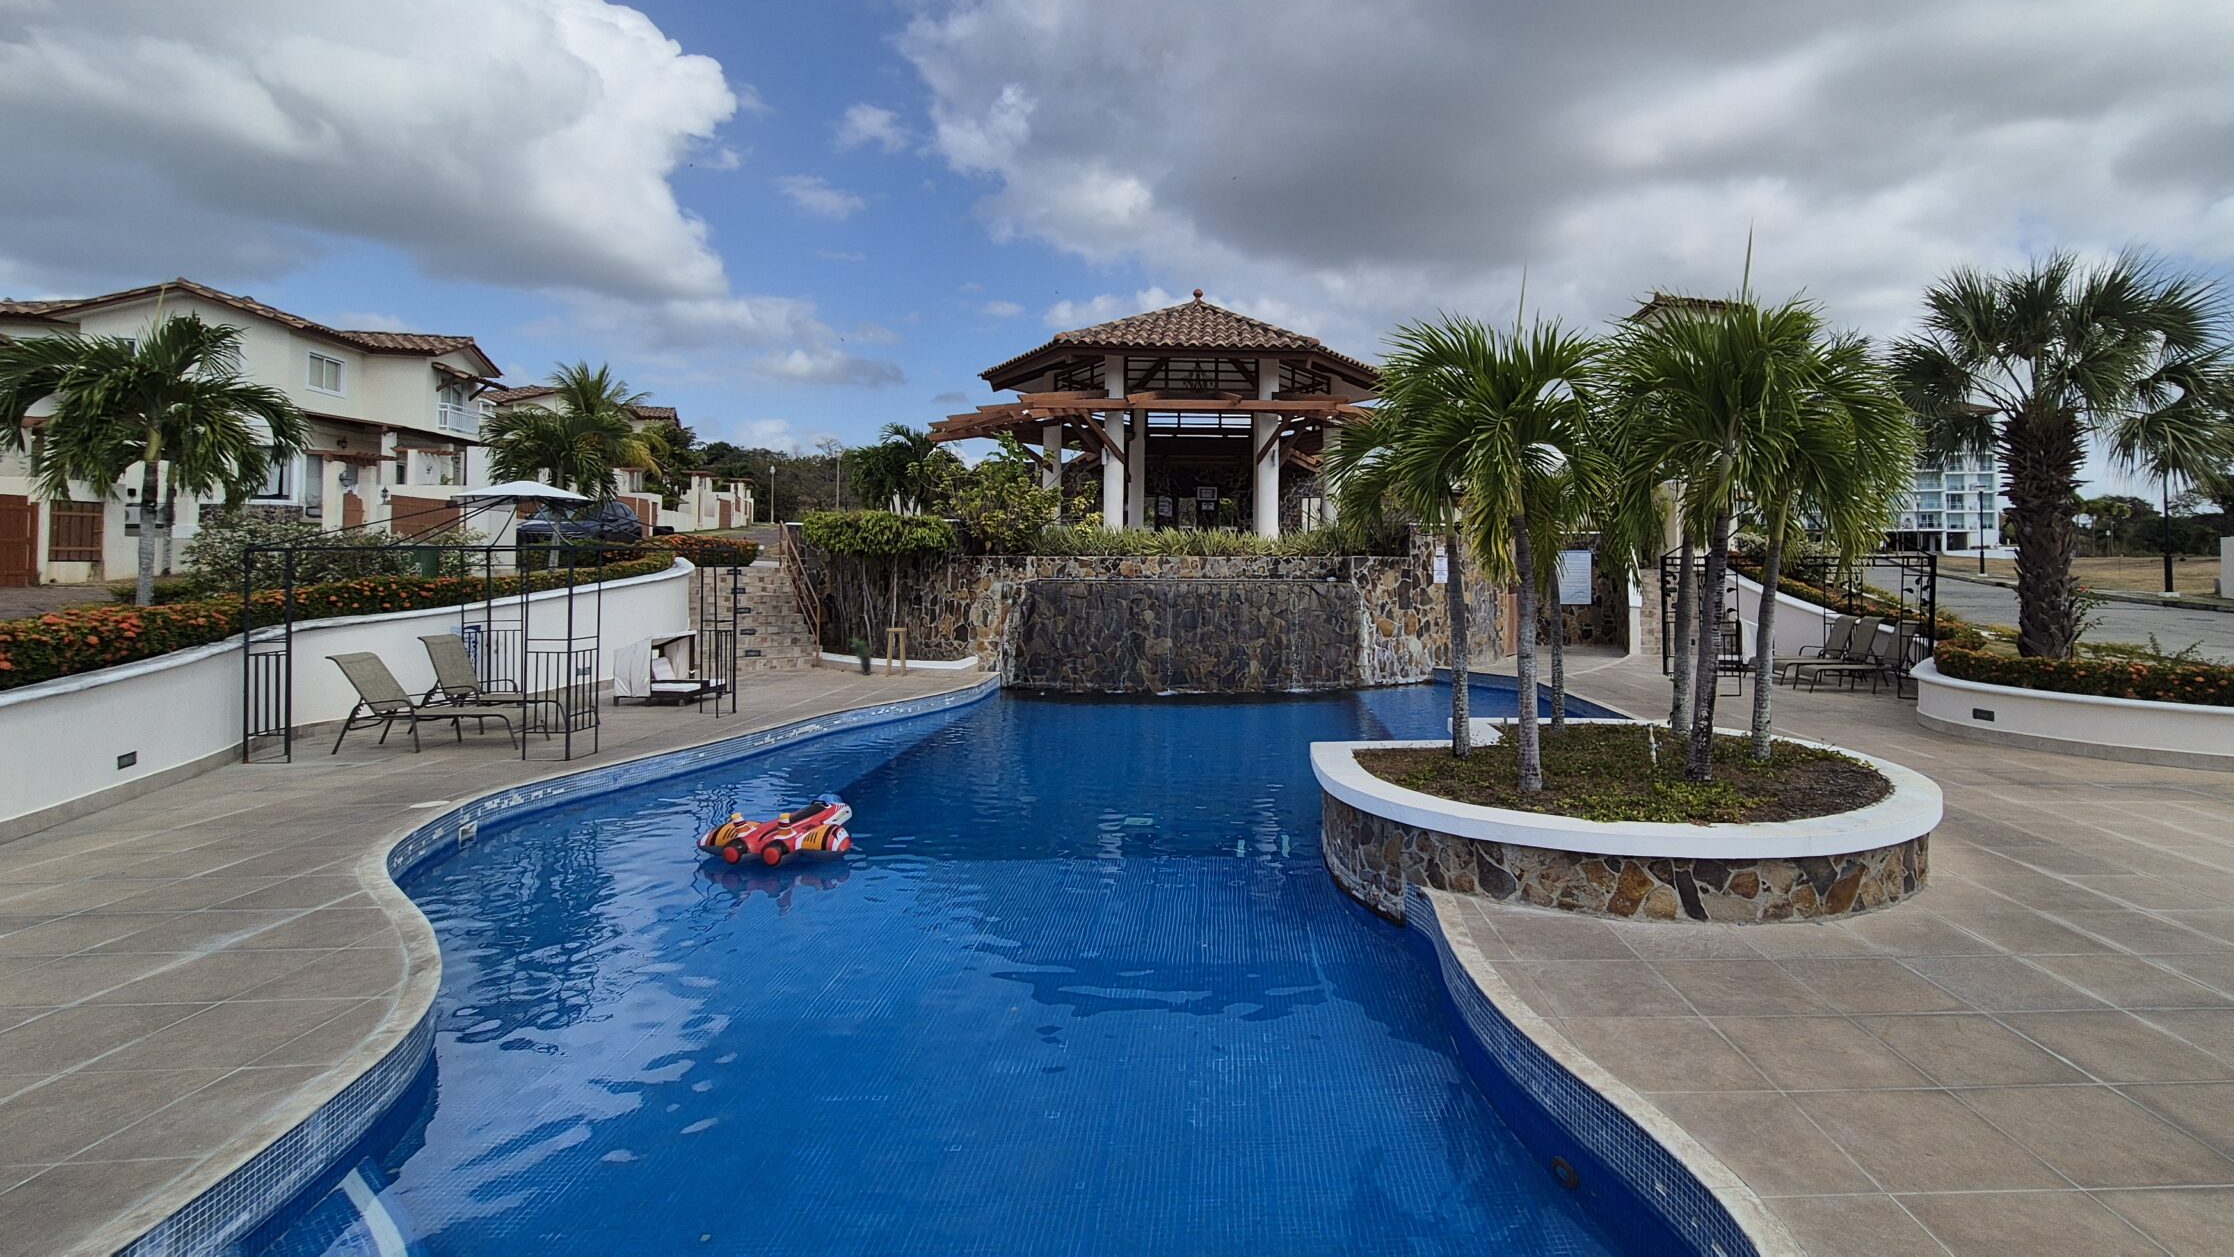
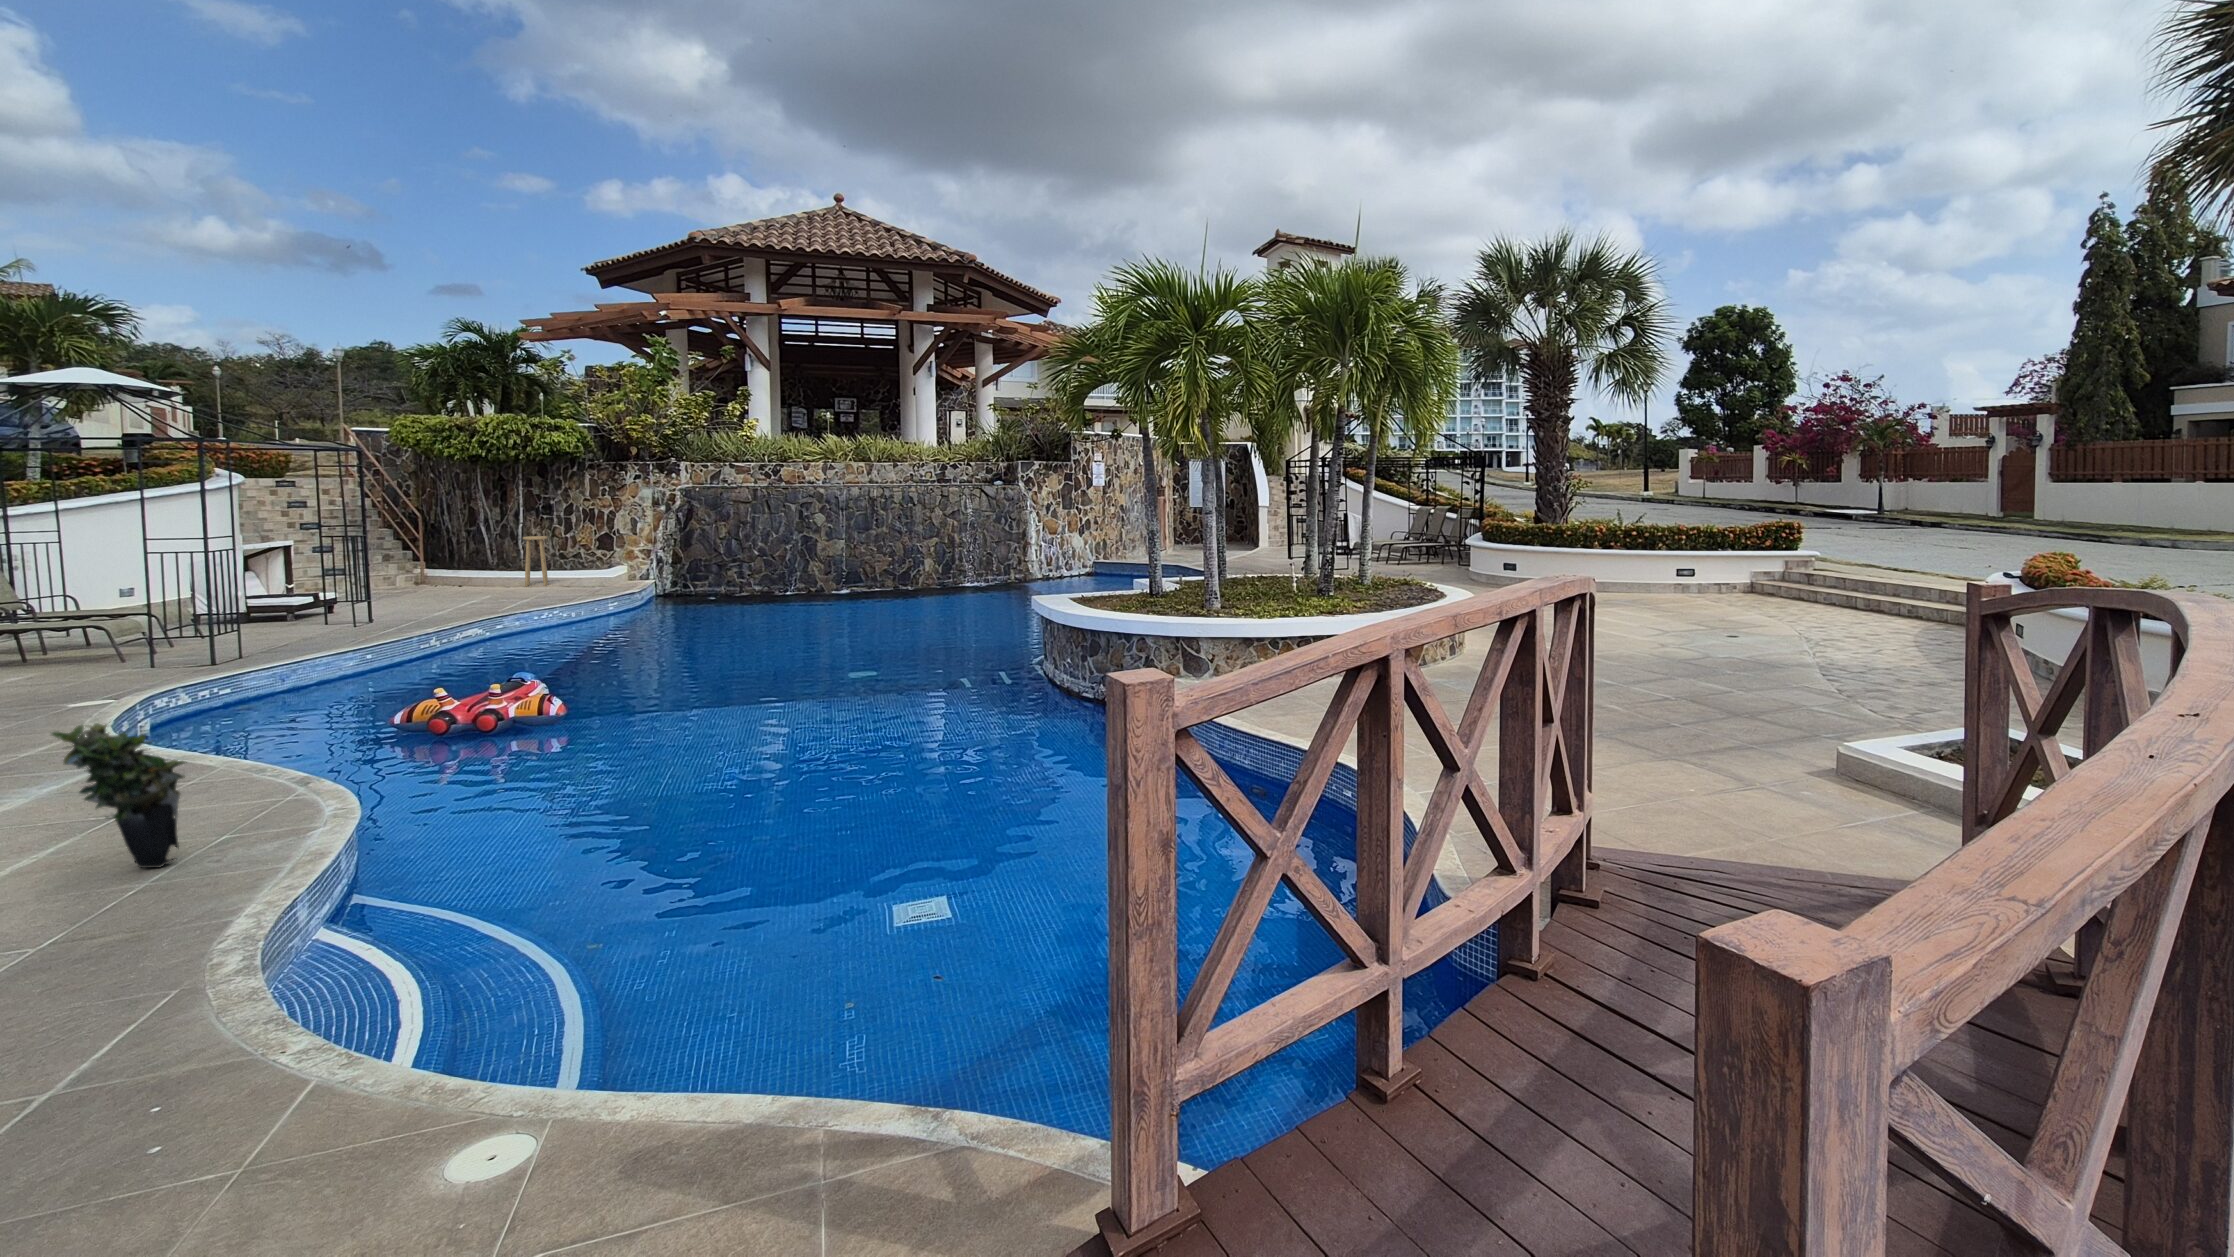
potted plant: present [852,638,872,675] -> present [51,723,185,868]

